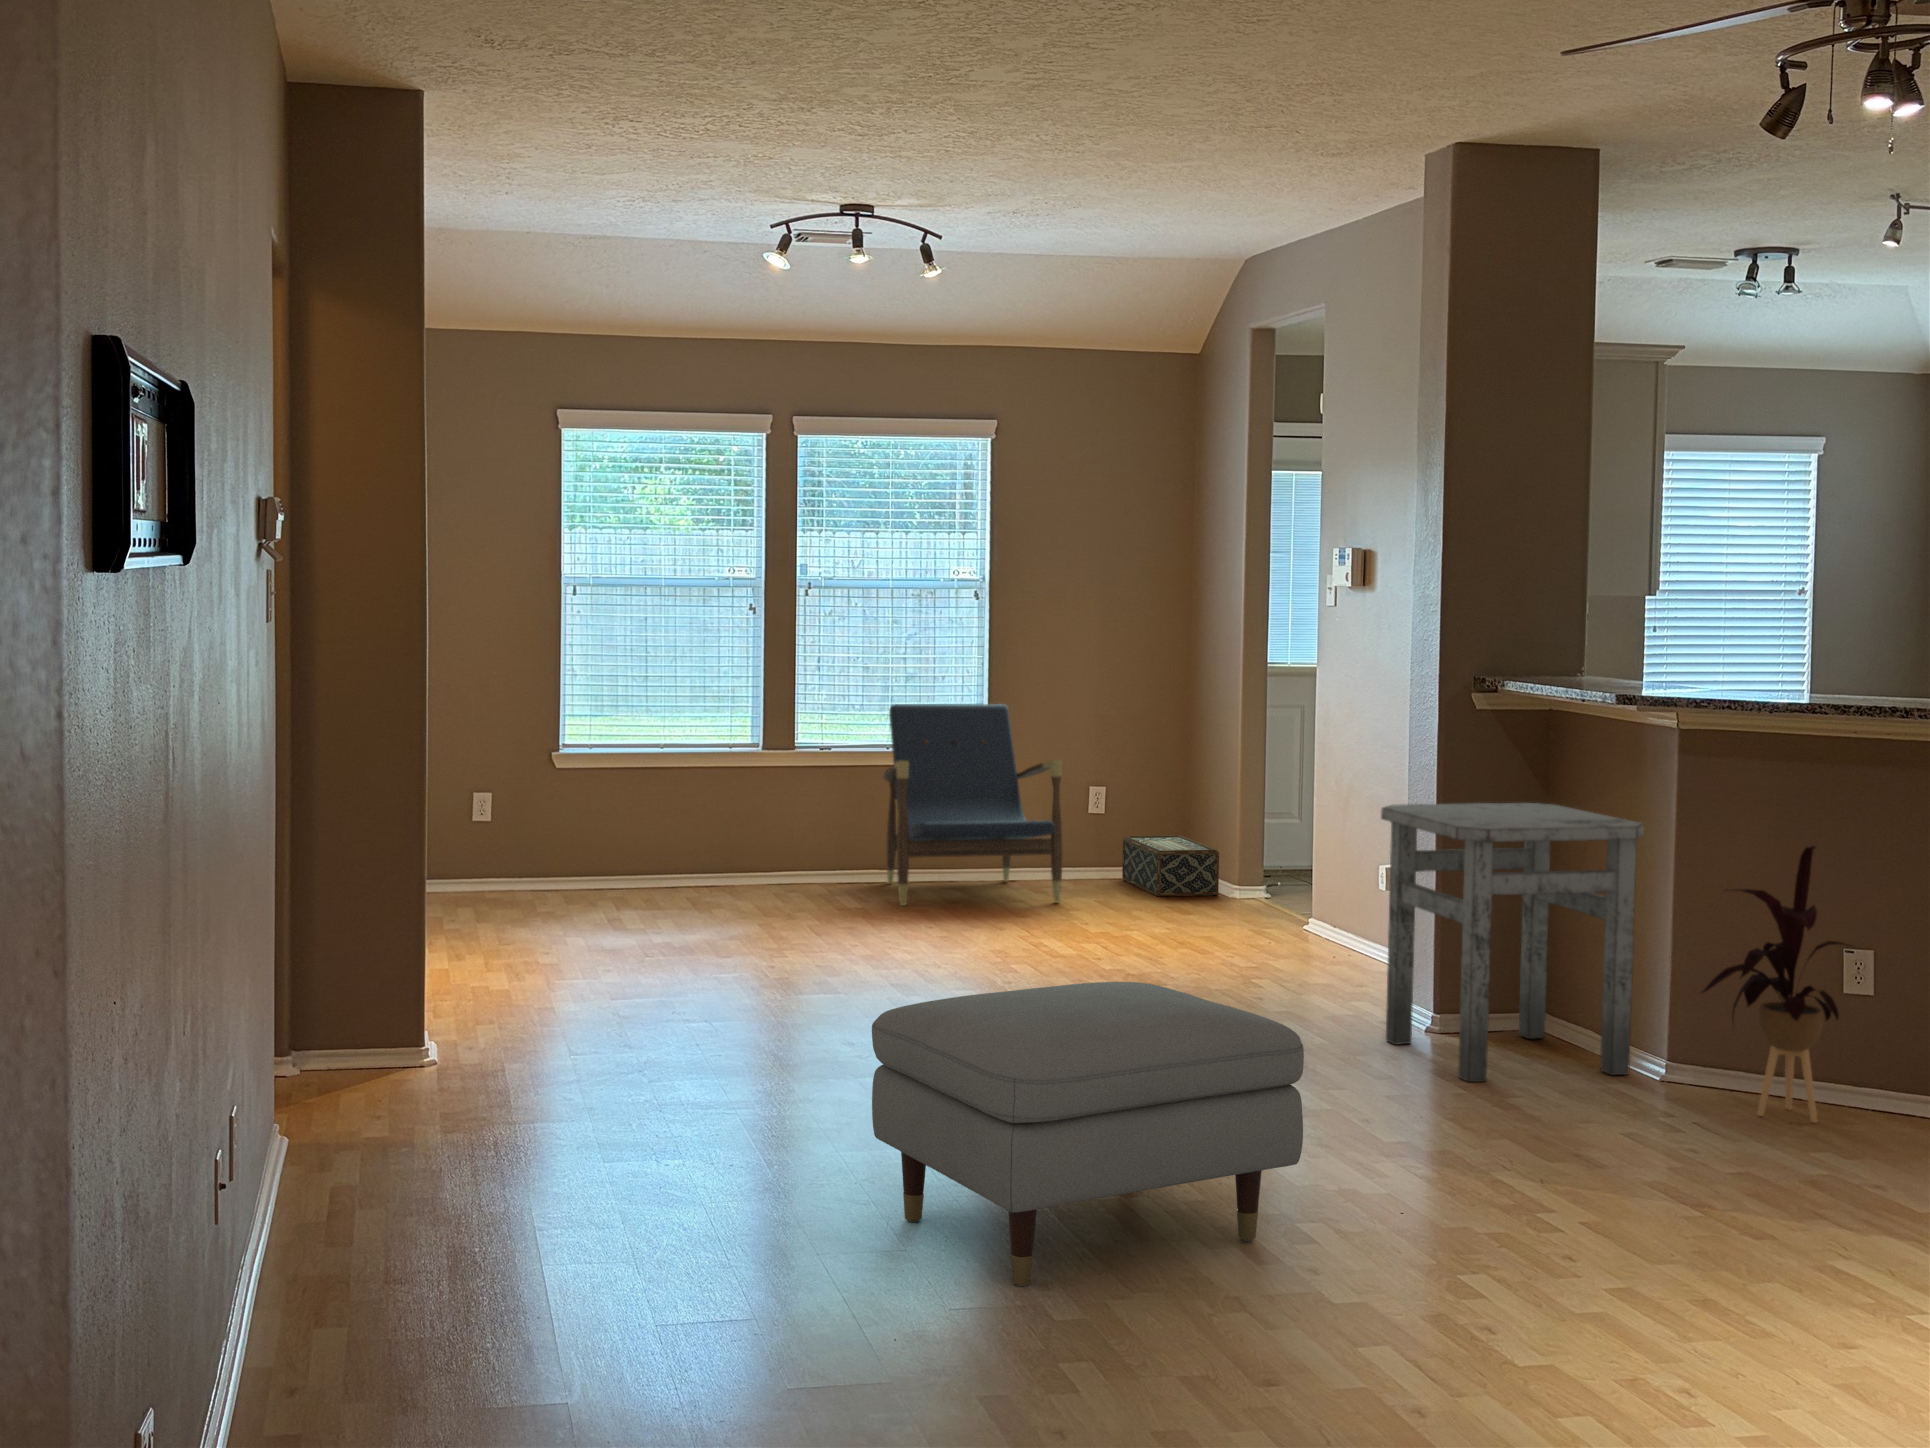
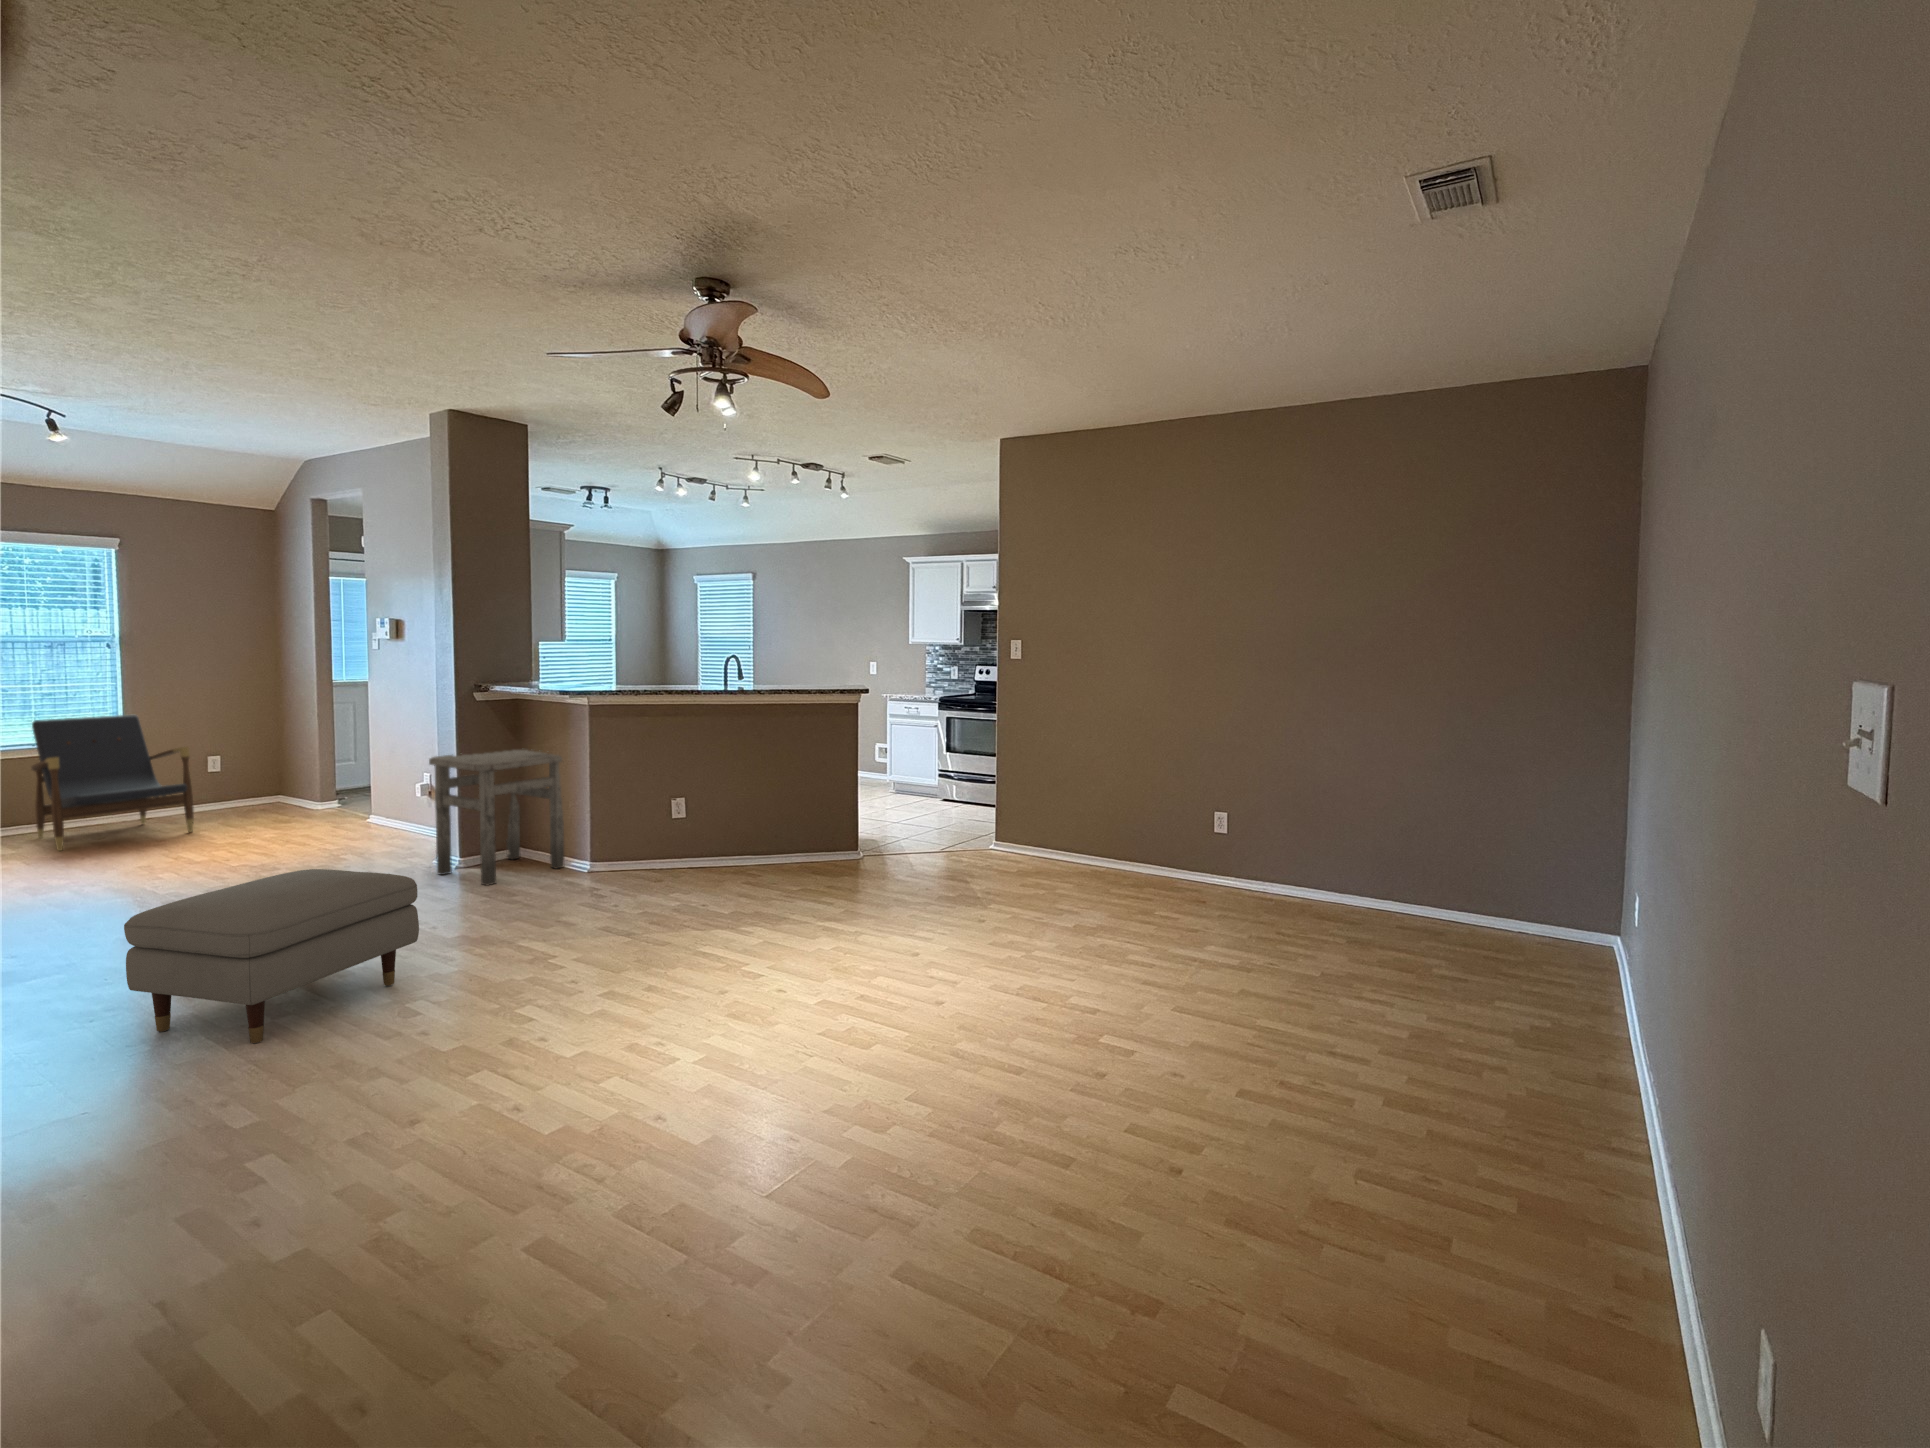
woven basket: present [1122,835,1219,896] -> none [234,782,308,819]
house plant: present [1701,846,1846,1122] -> none [597,757,661,873]

